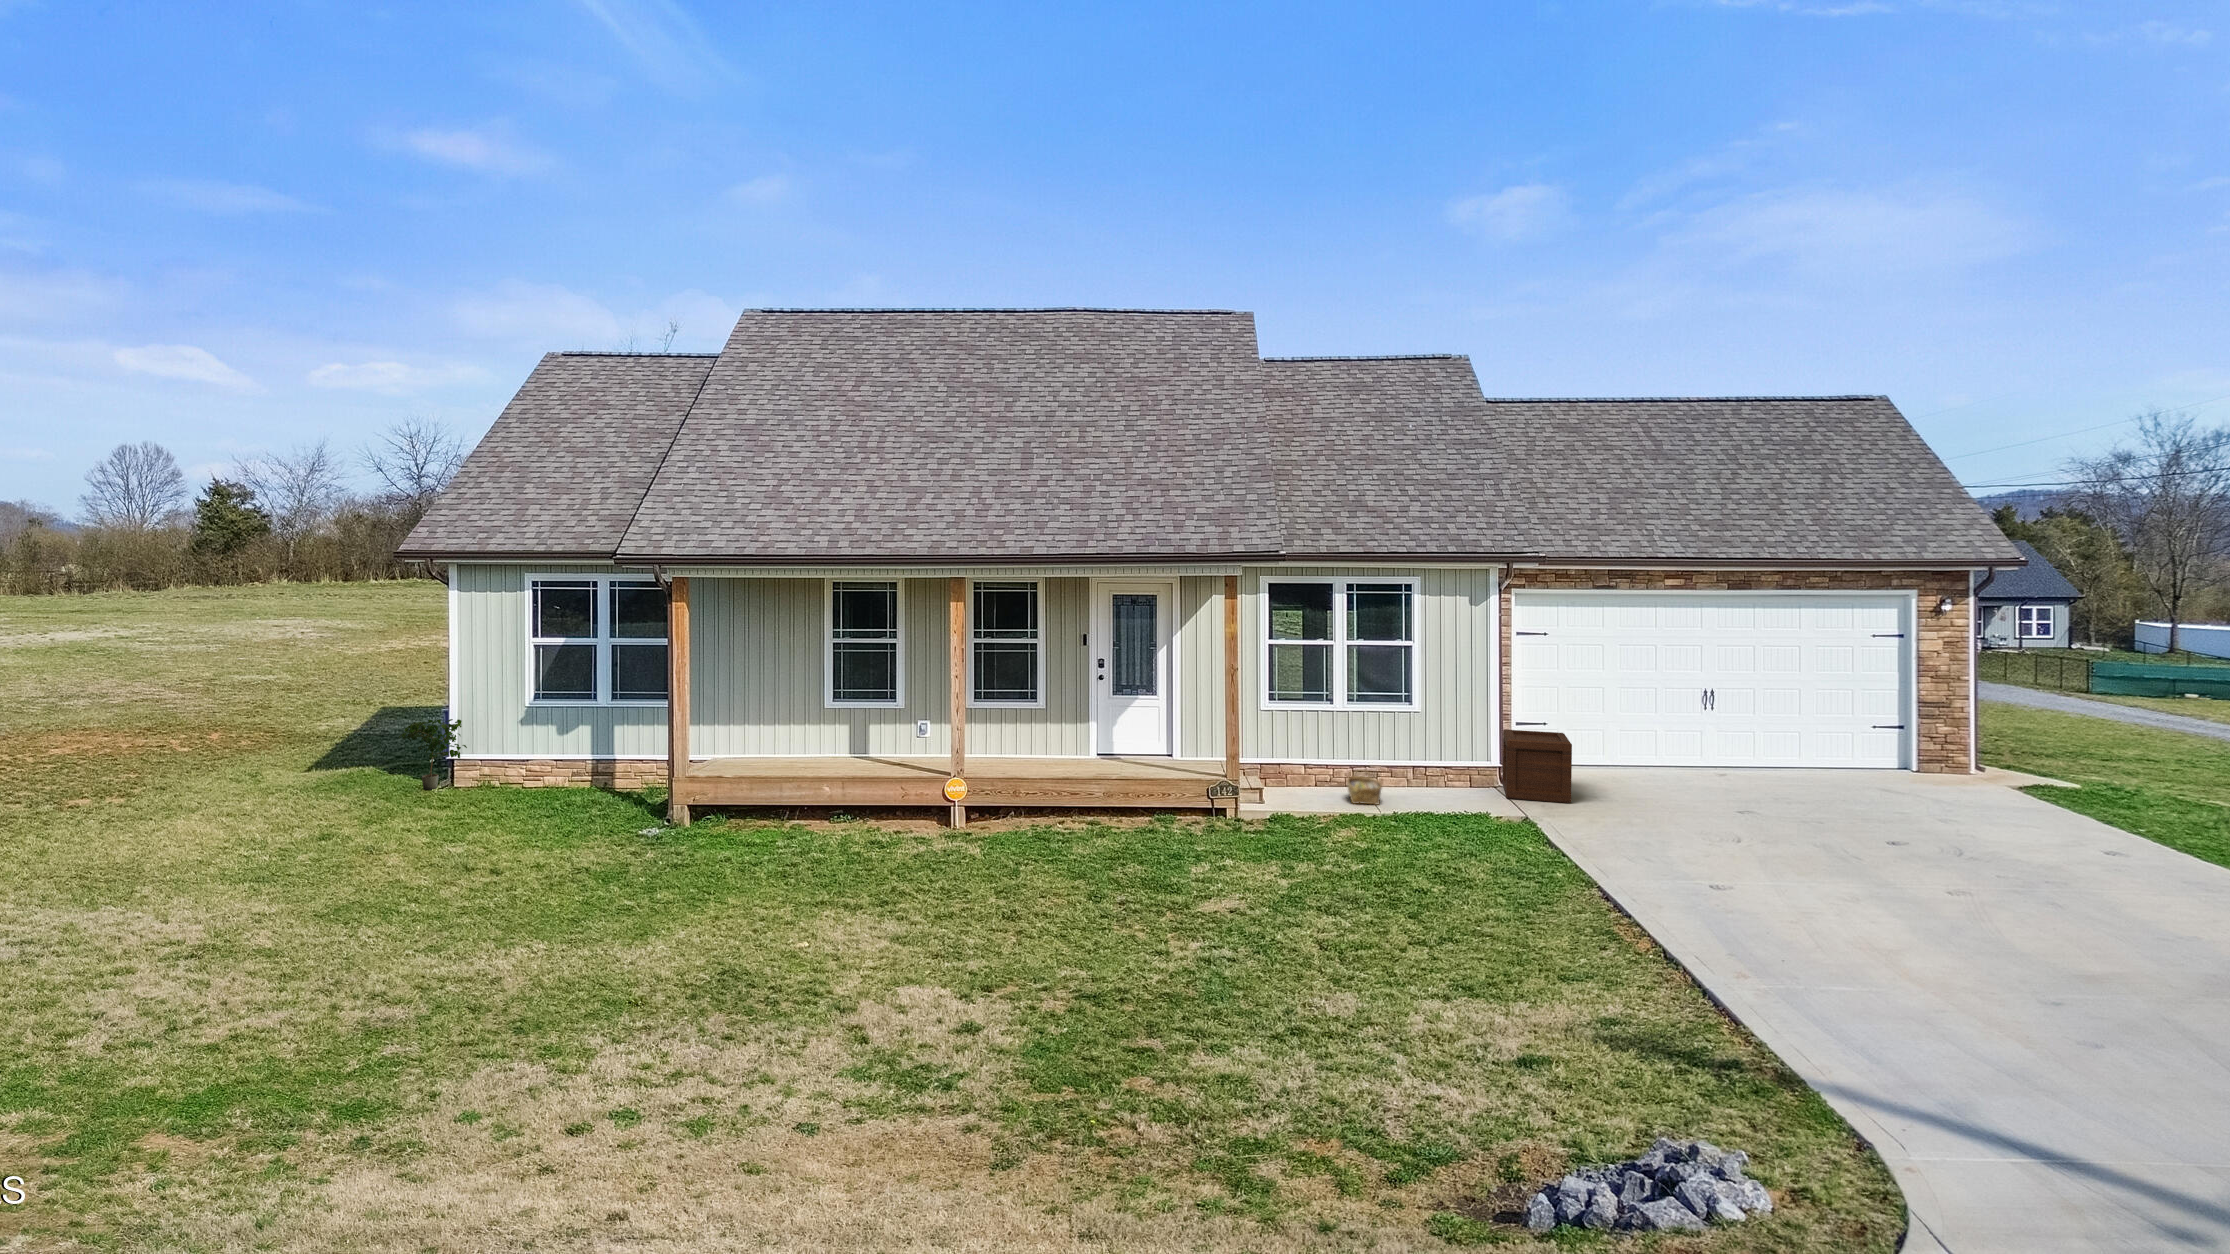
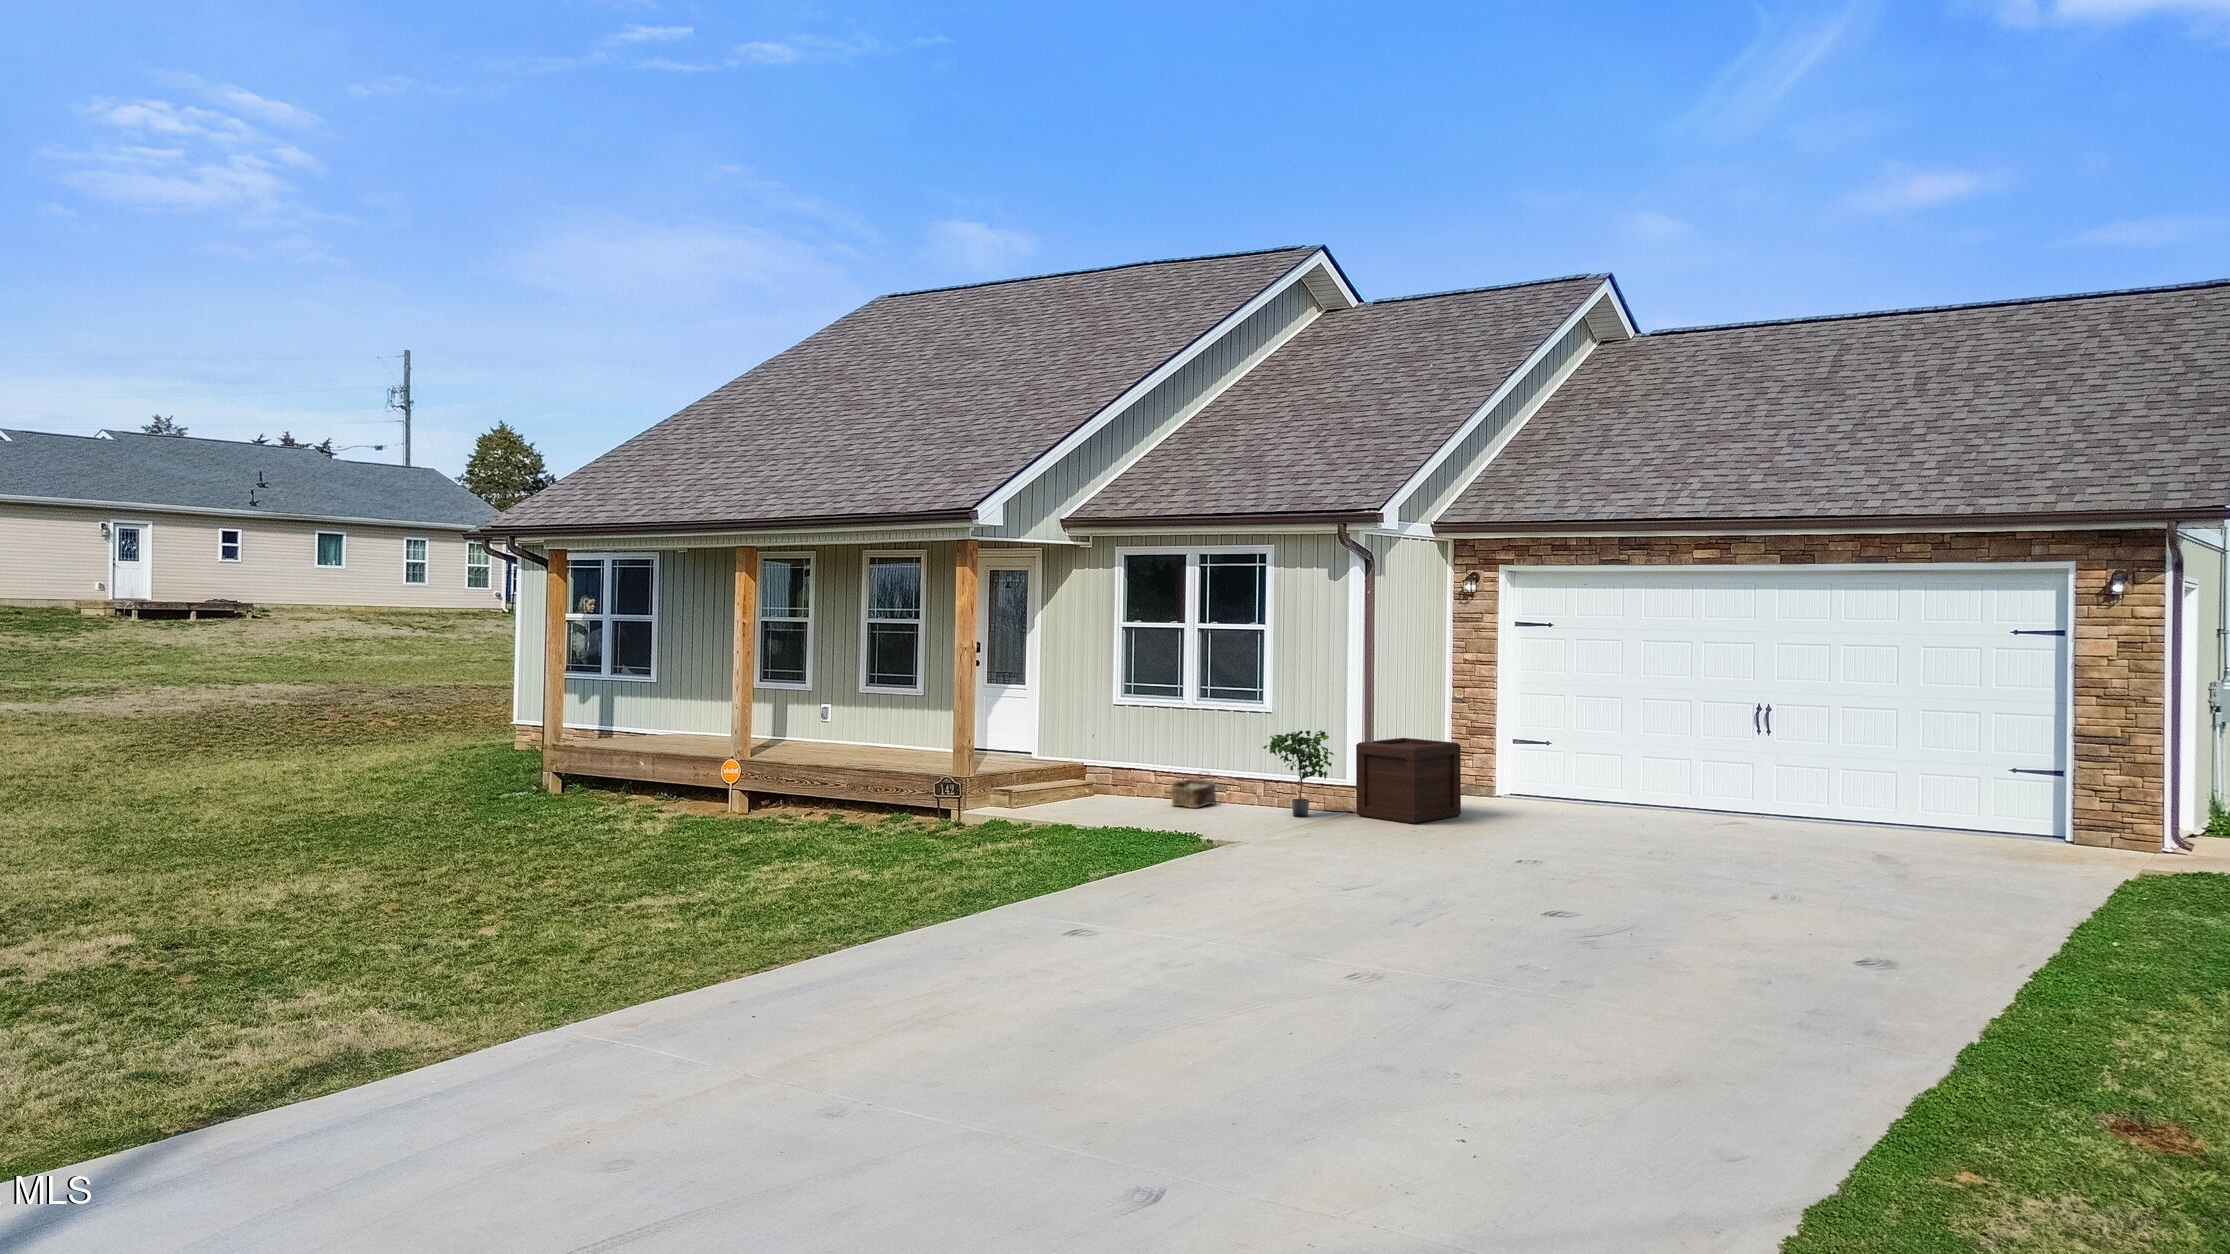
potted plant: present [399,719,467,790] -> present [1263,730,1334,817]

